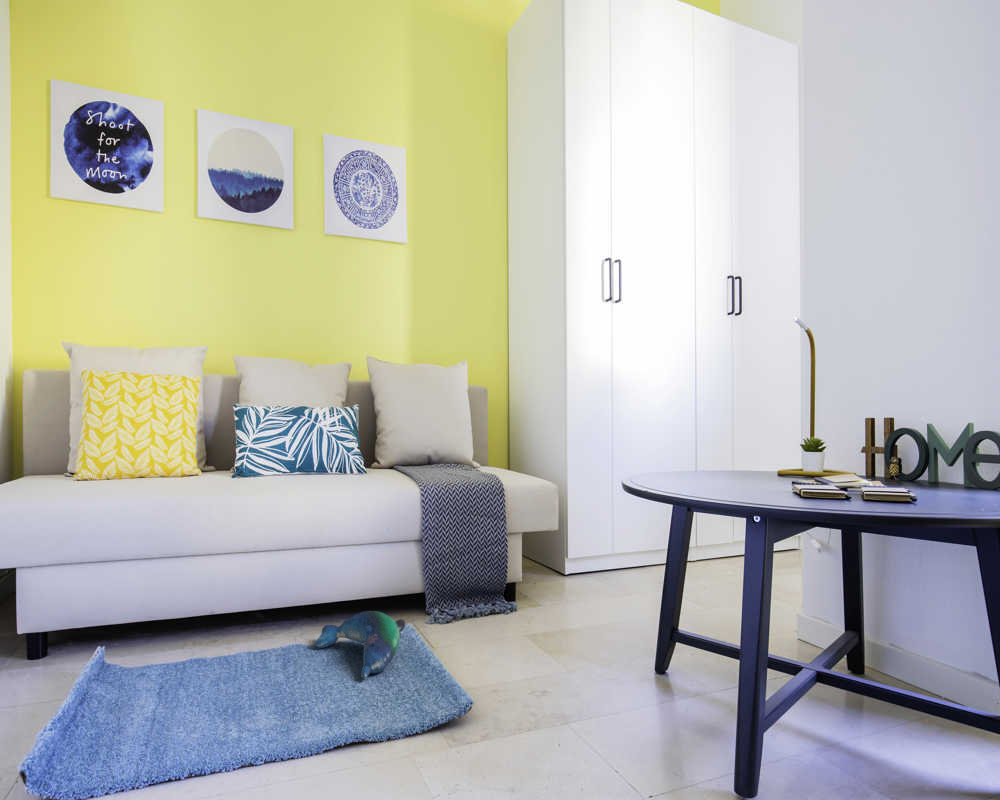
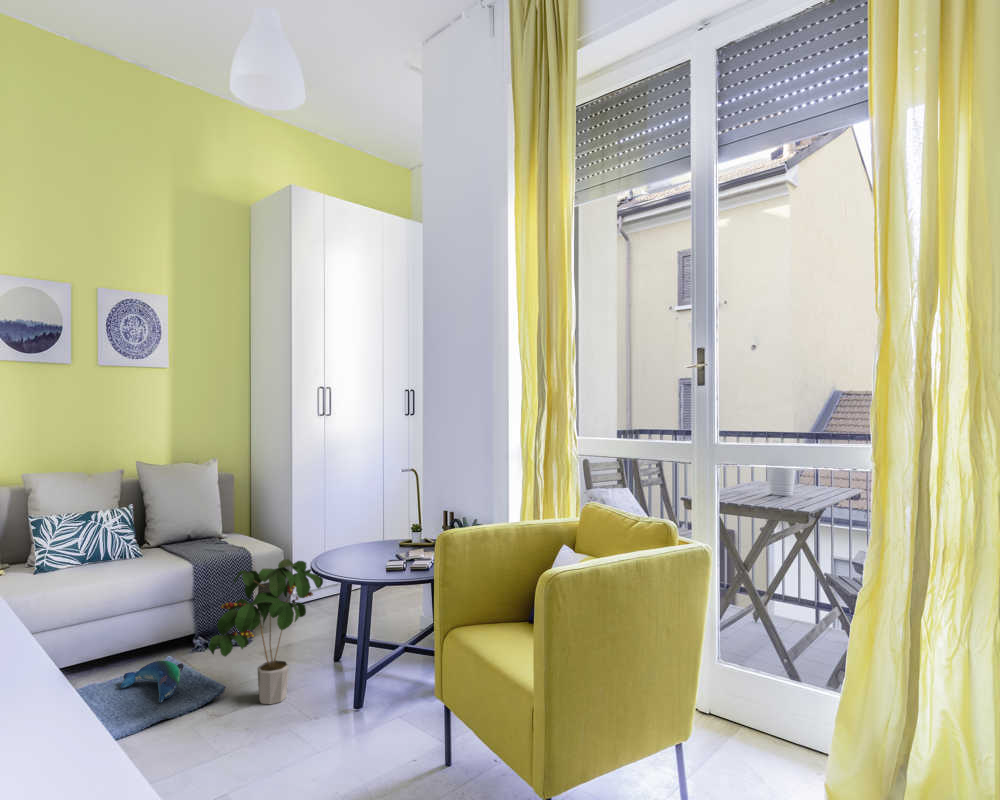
potted plant: none [434,441,637,714] -> present [209,559,323,704]

